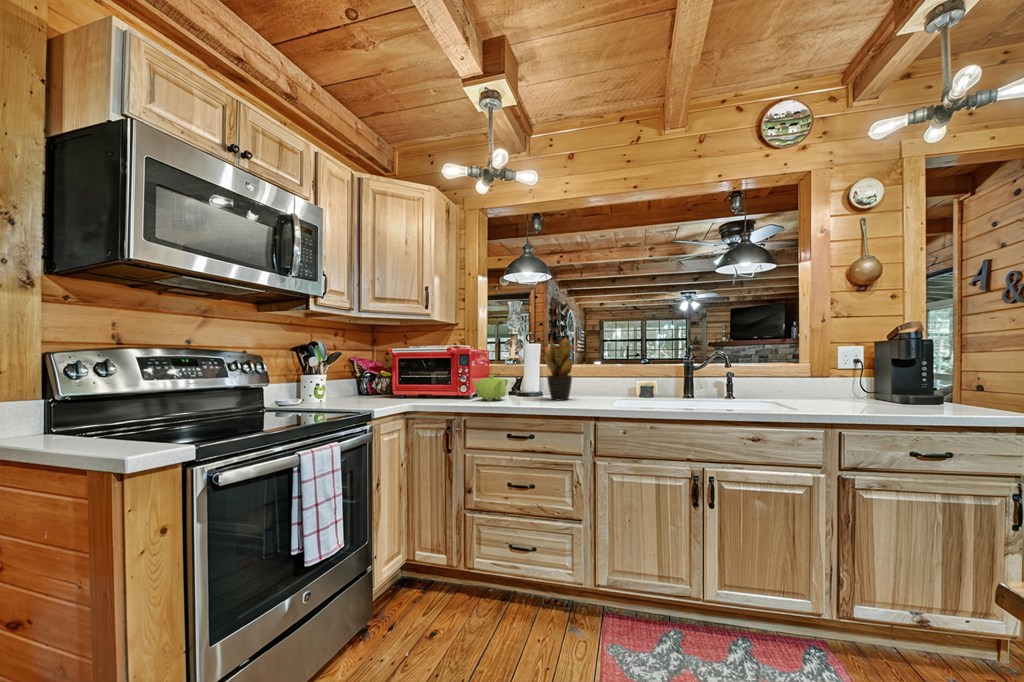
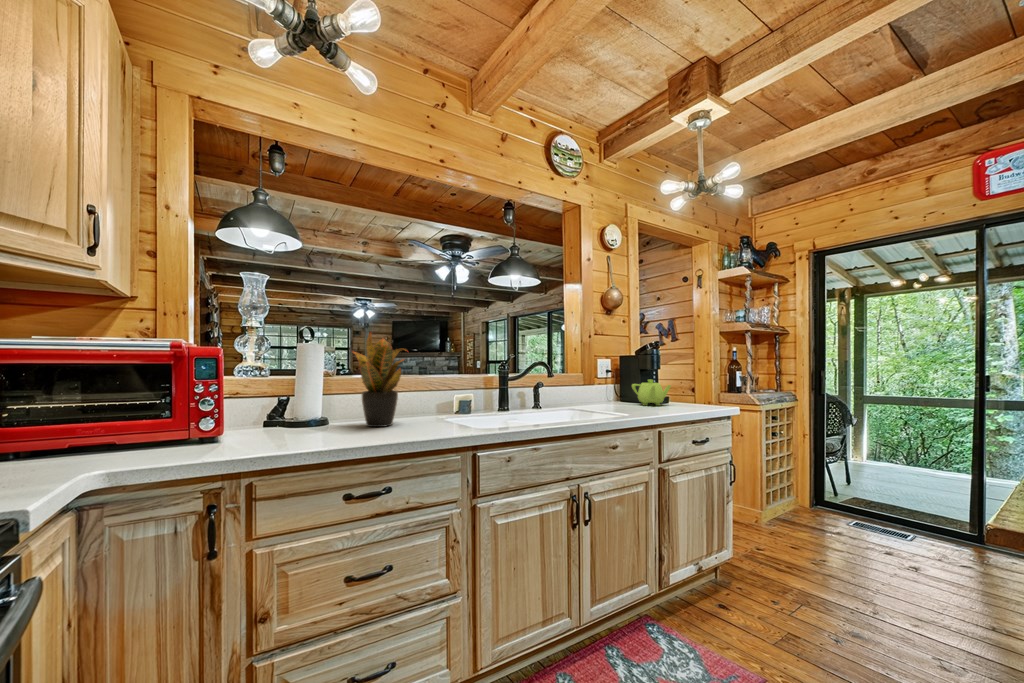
teapot: present [473,375,508,401] -> present [632,380,671,406]

